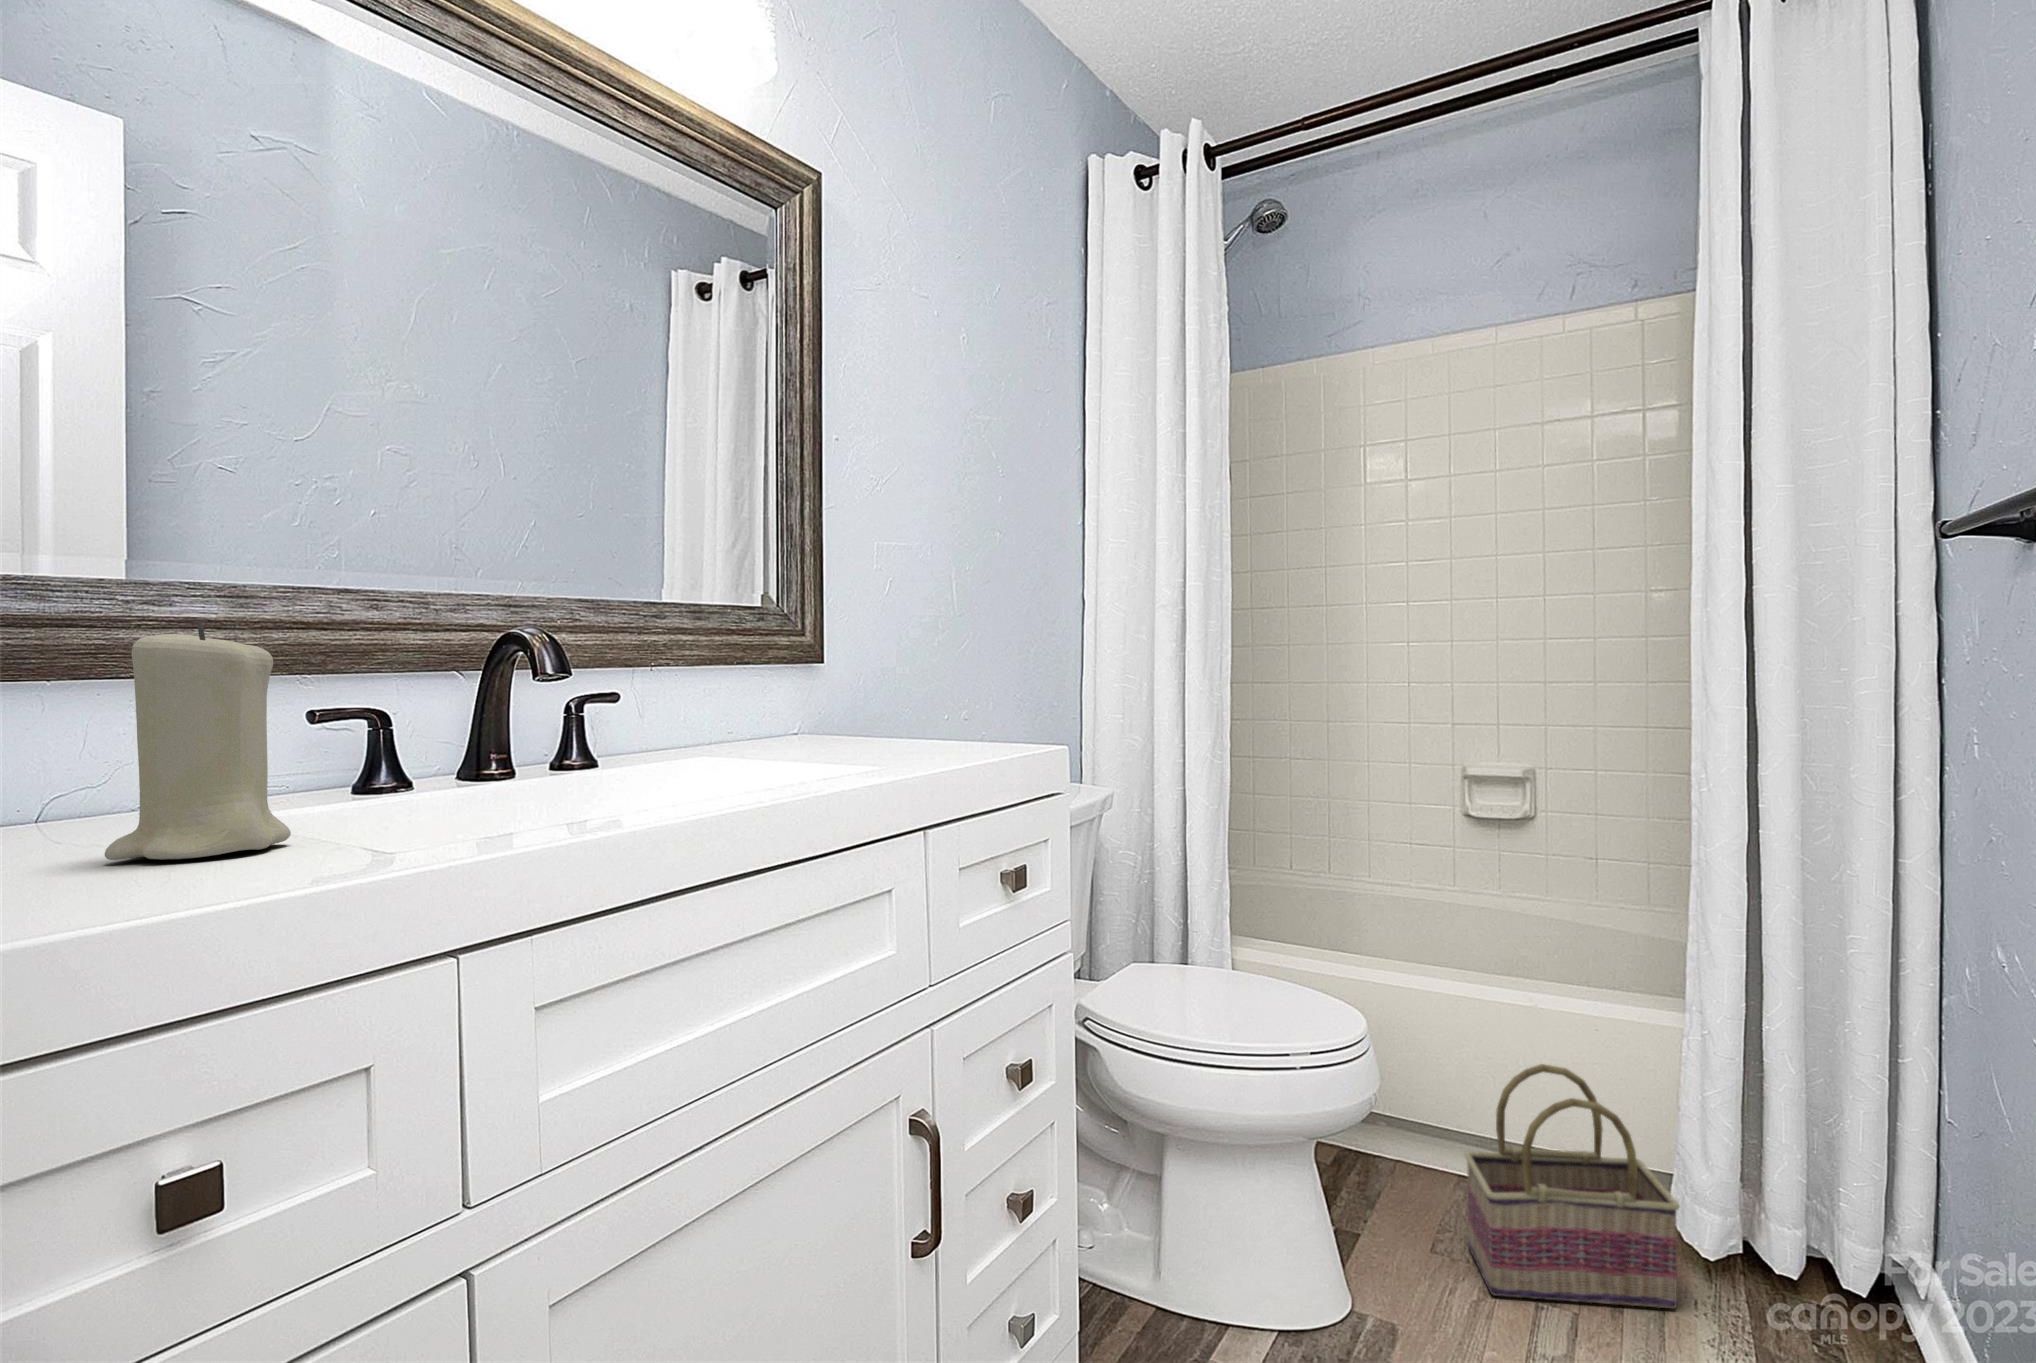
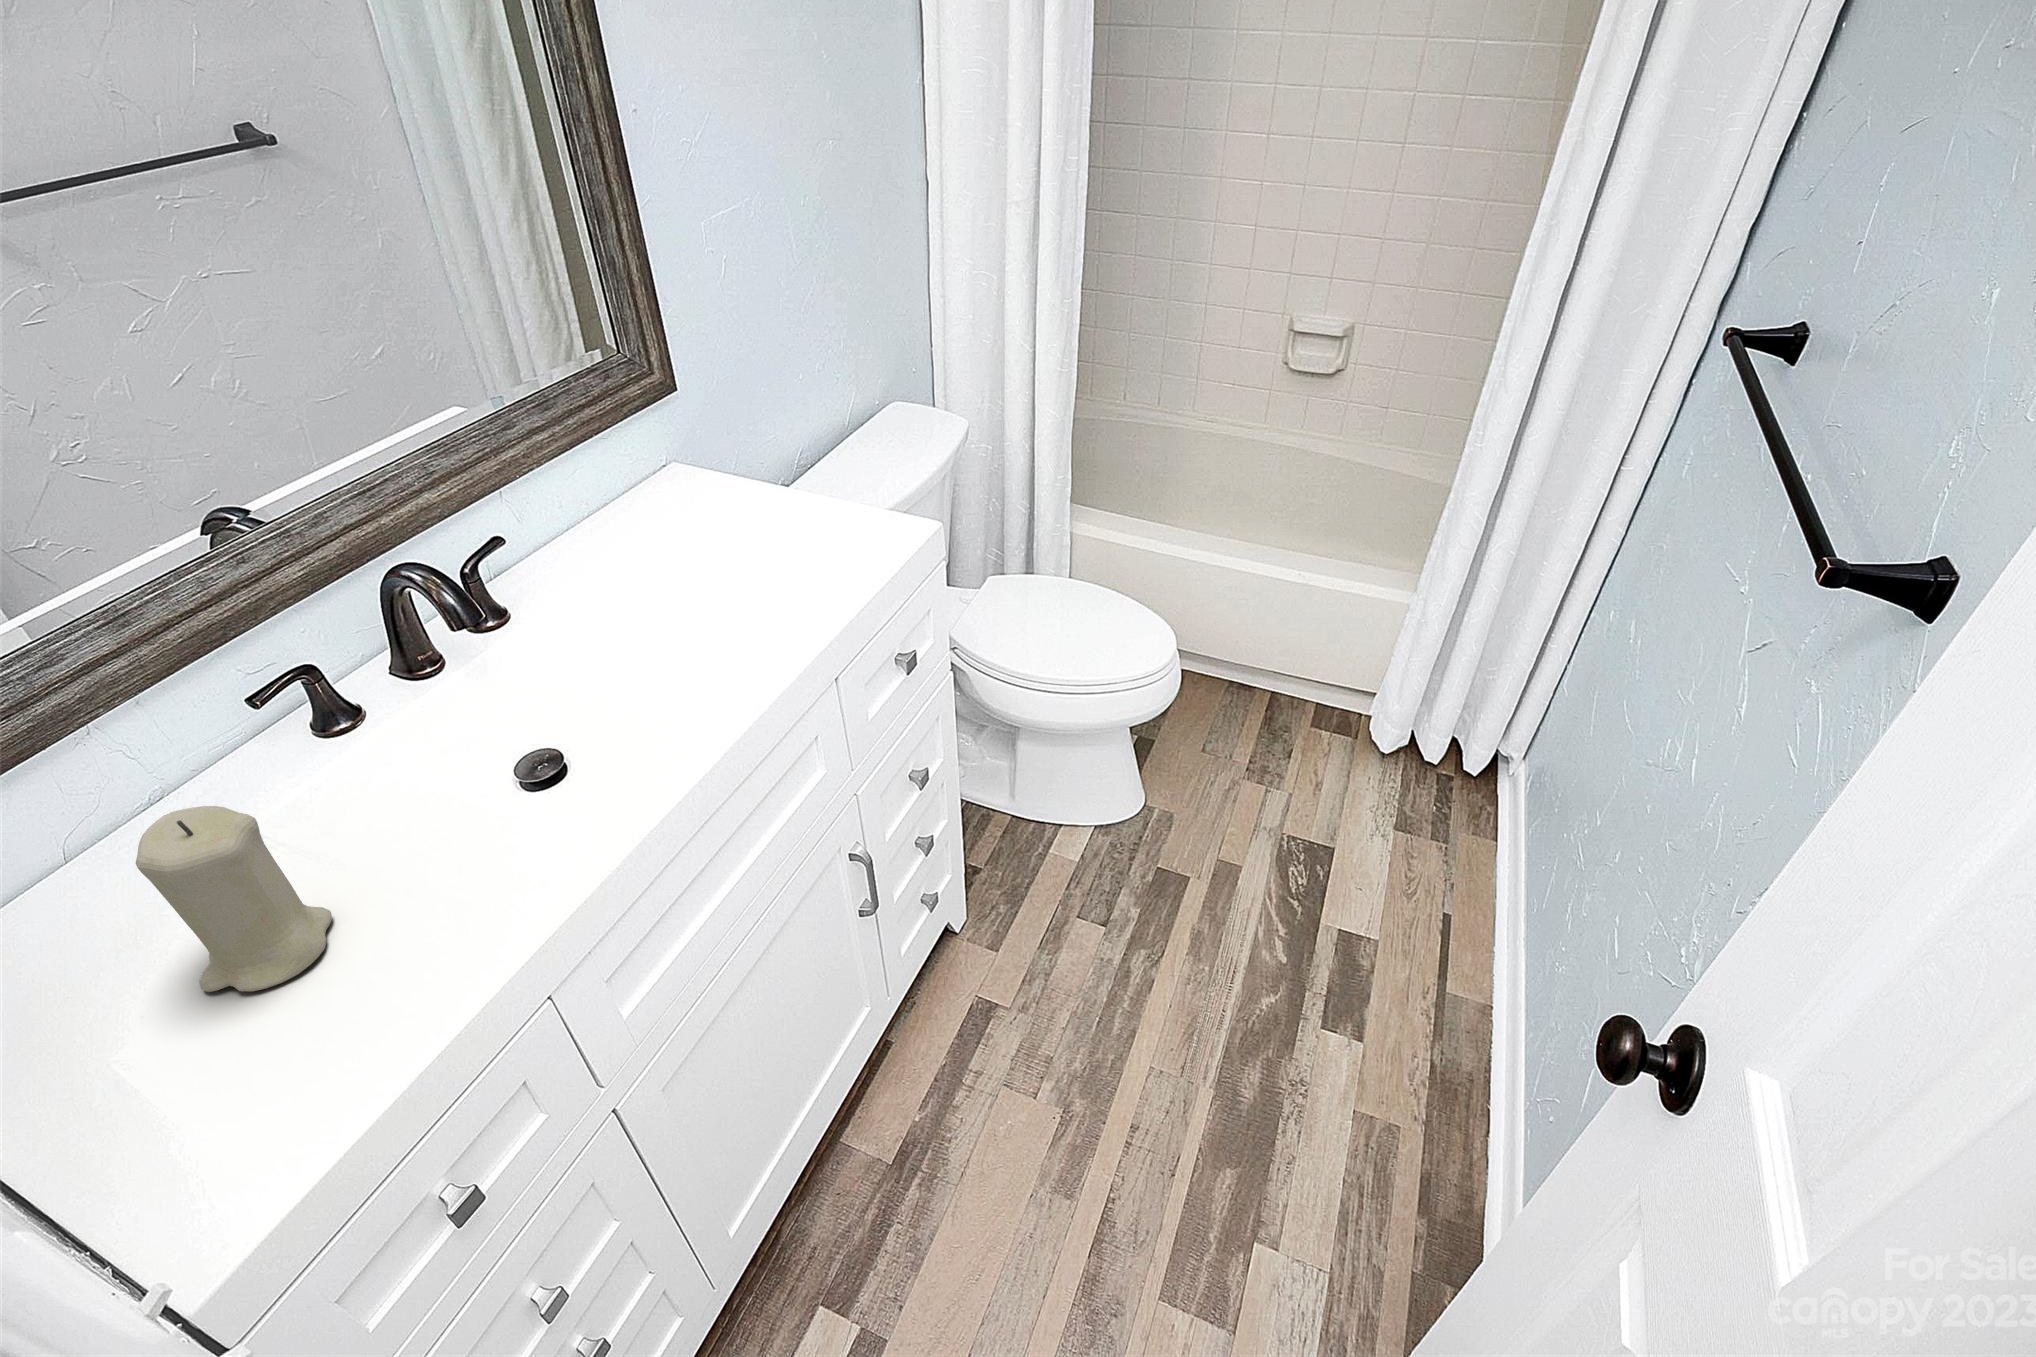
basket: present [1465,1064,1680,1309] -> none [1229,632,1374,784]

